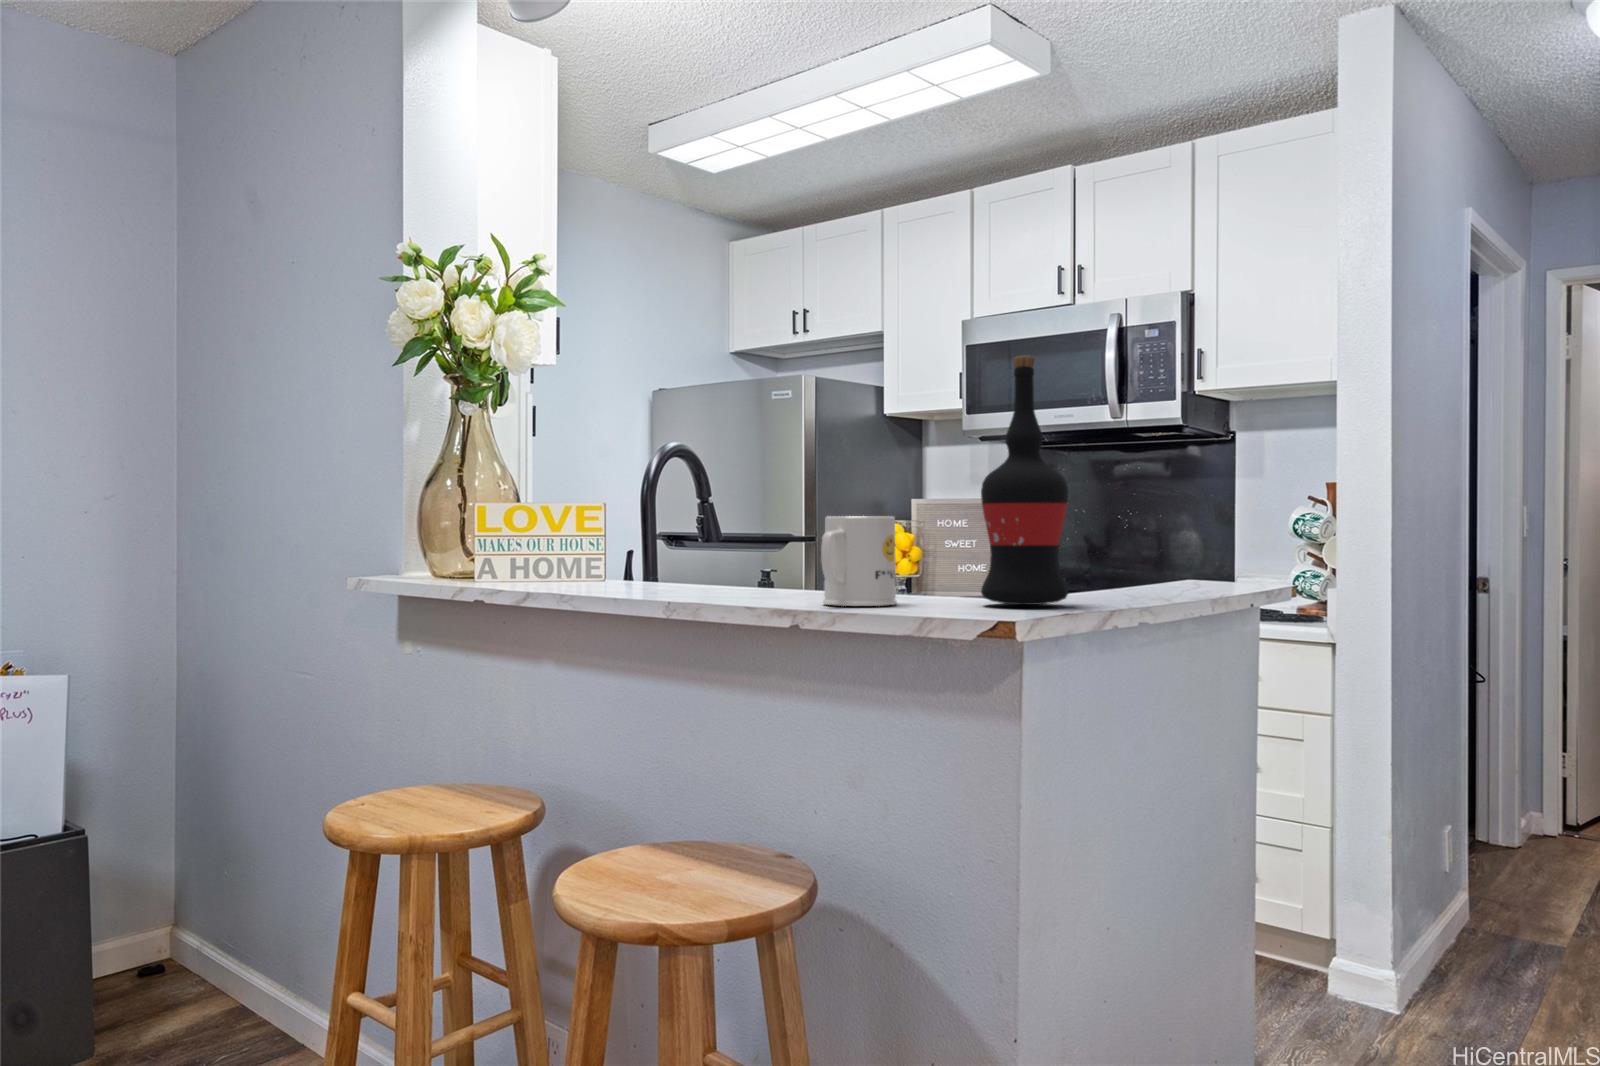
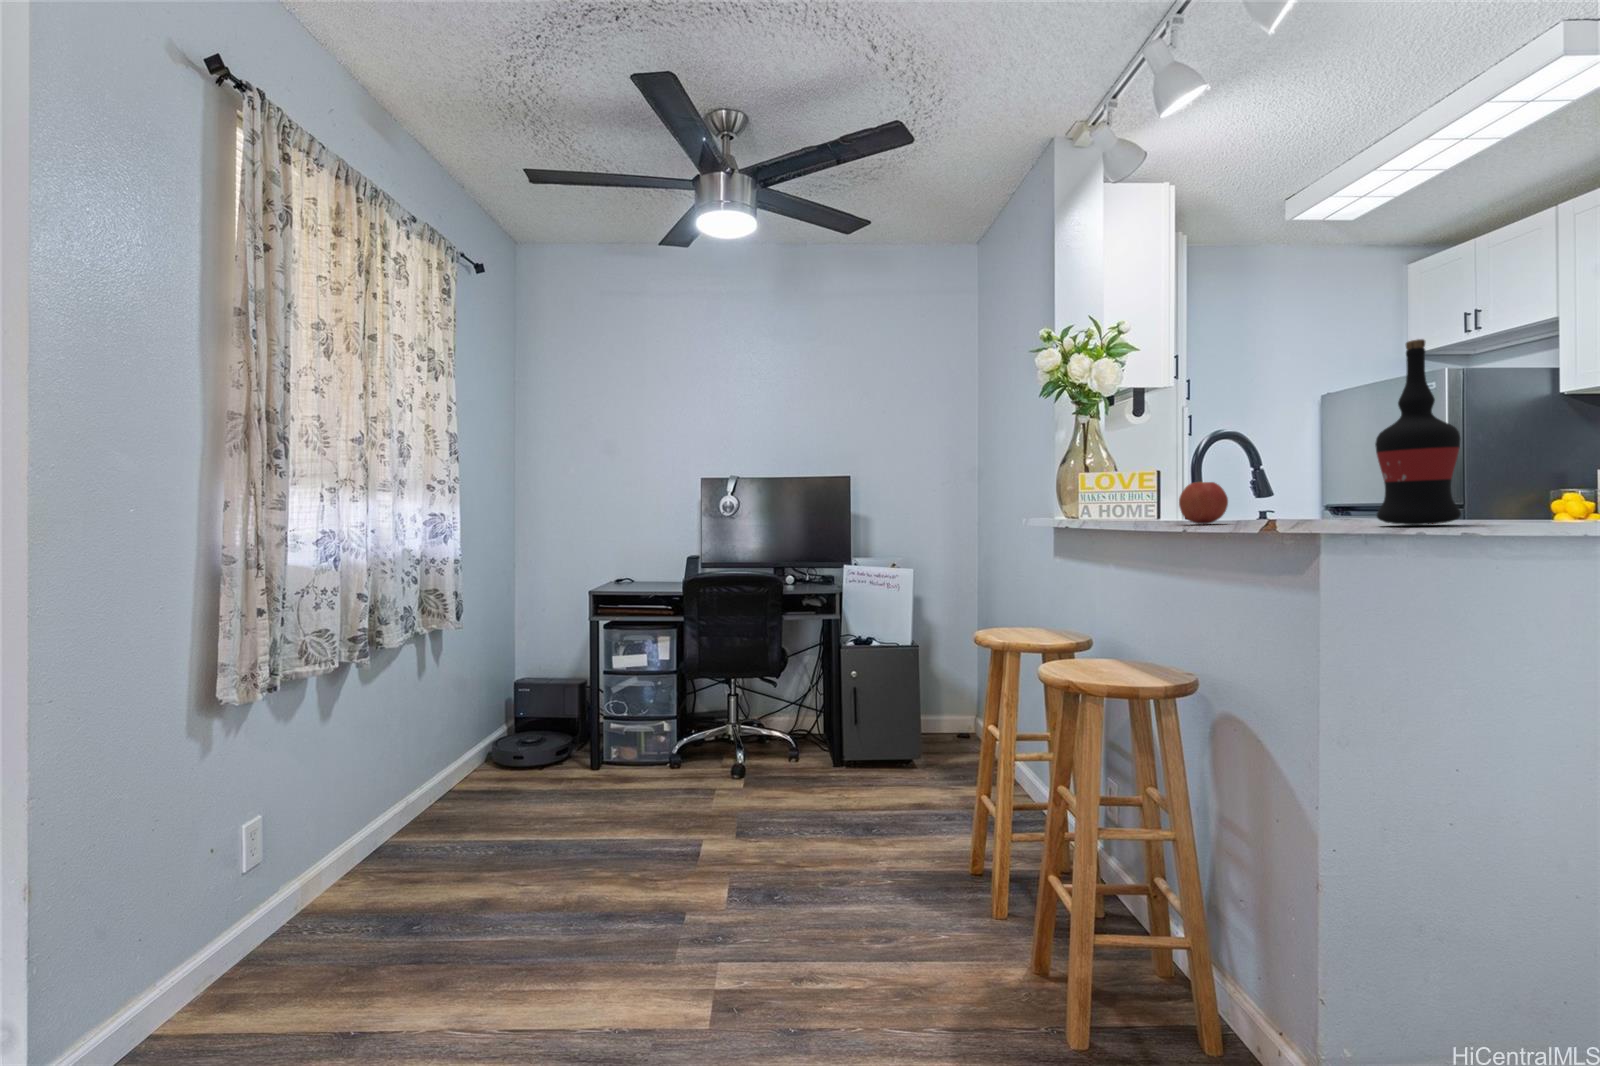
mug: present [821,516,897,606] -> none [1242,466,1312,526]
apple: none [690,523,759,597] -> present [1179,482,1228,524]

